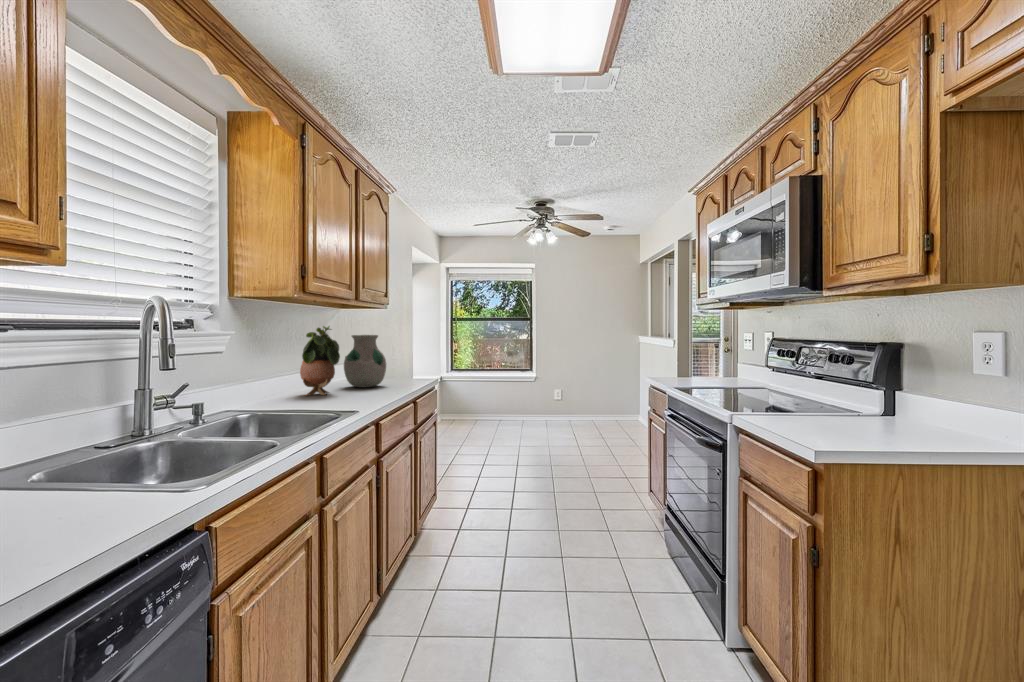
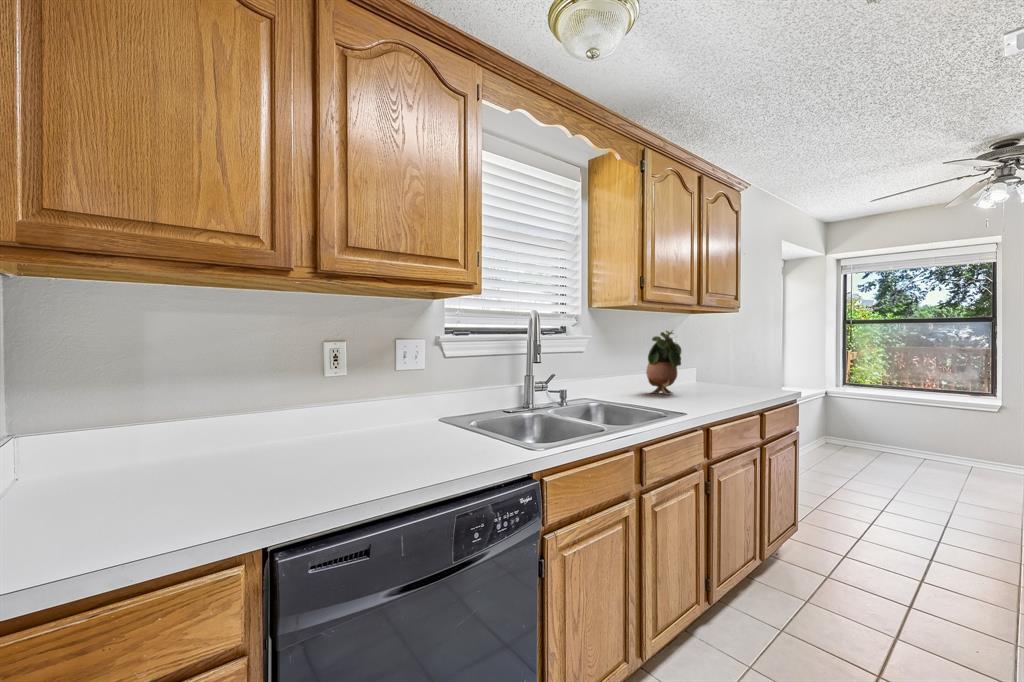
vase: present [344,335,386,387] -> none [689,339,734,391]

